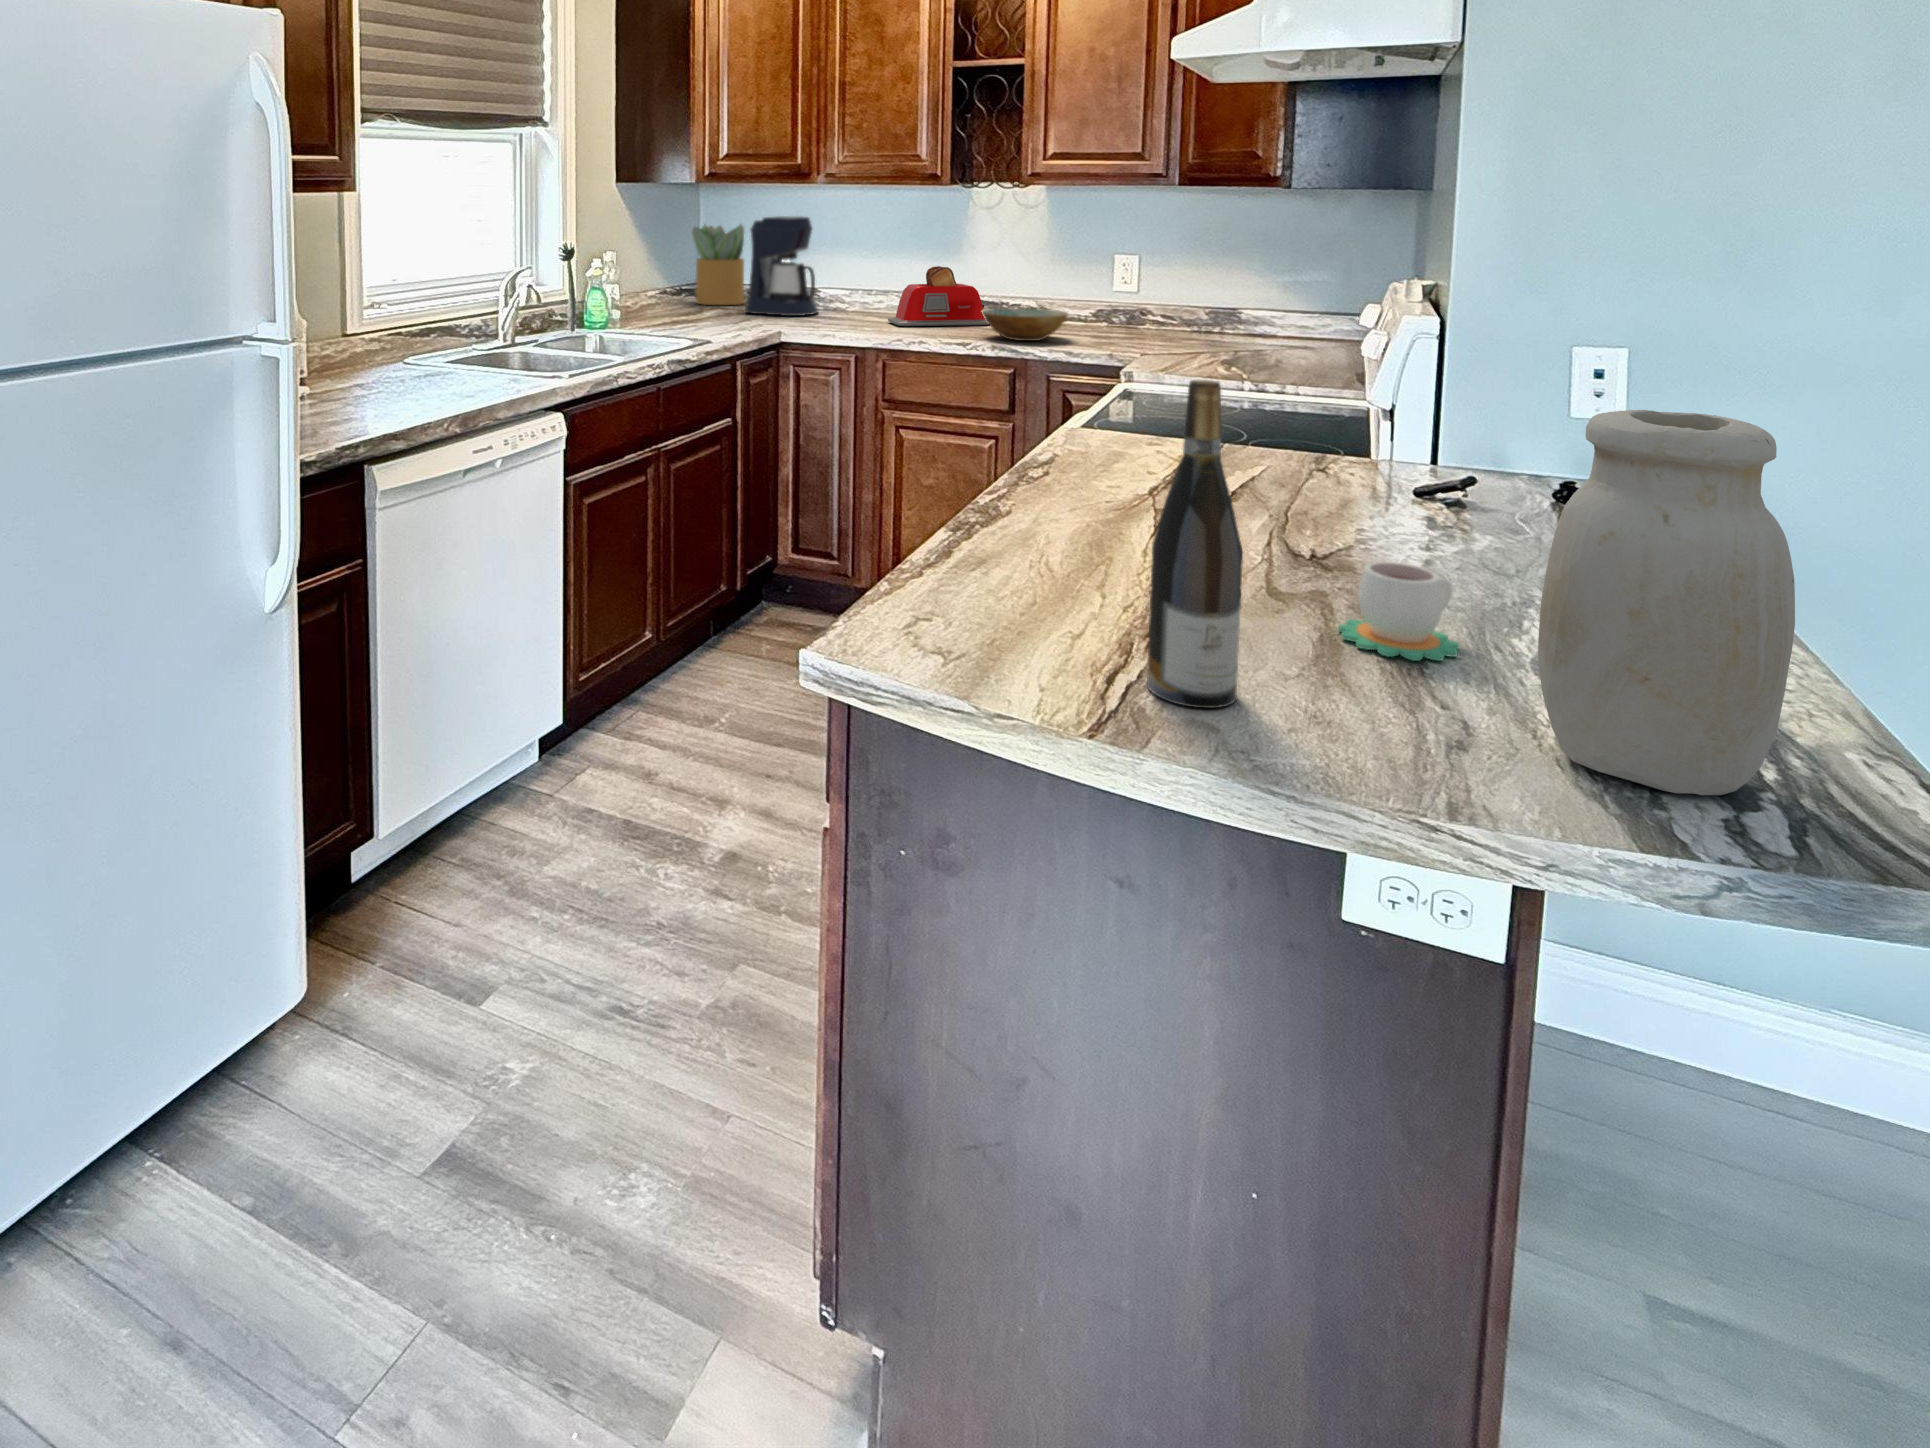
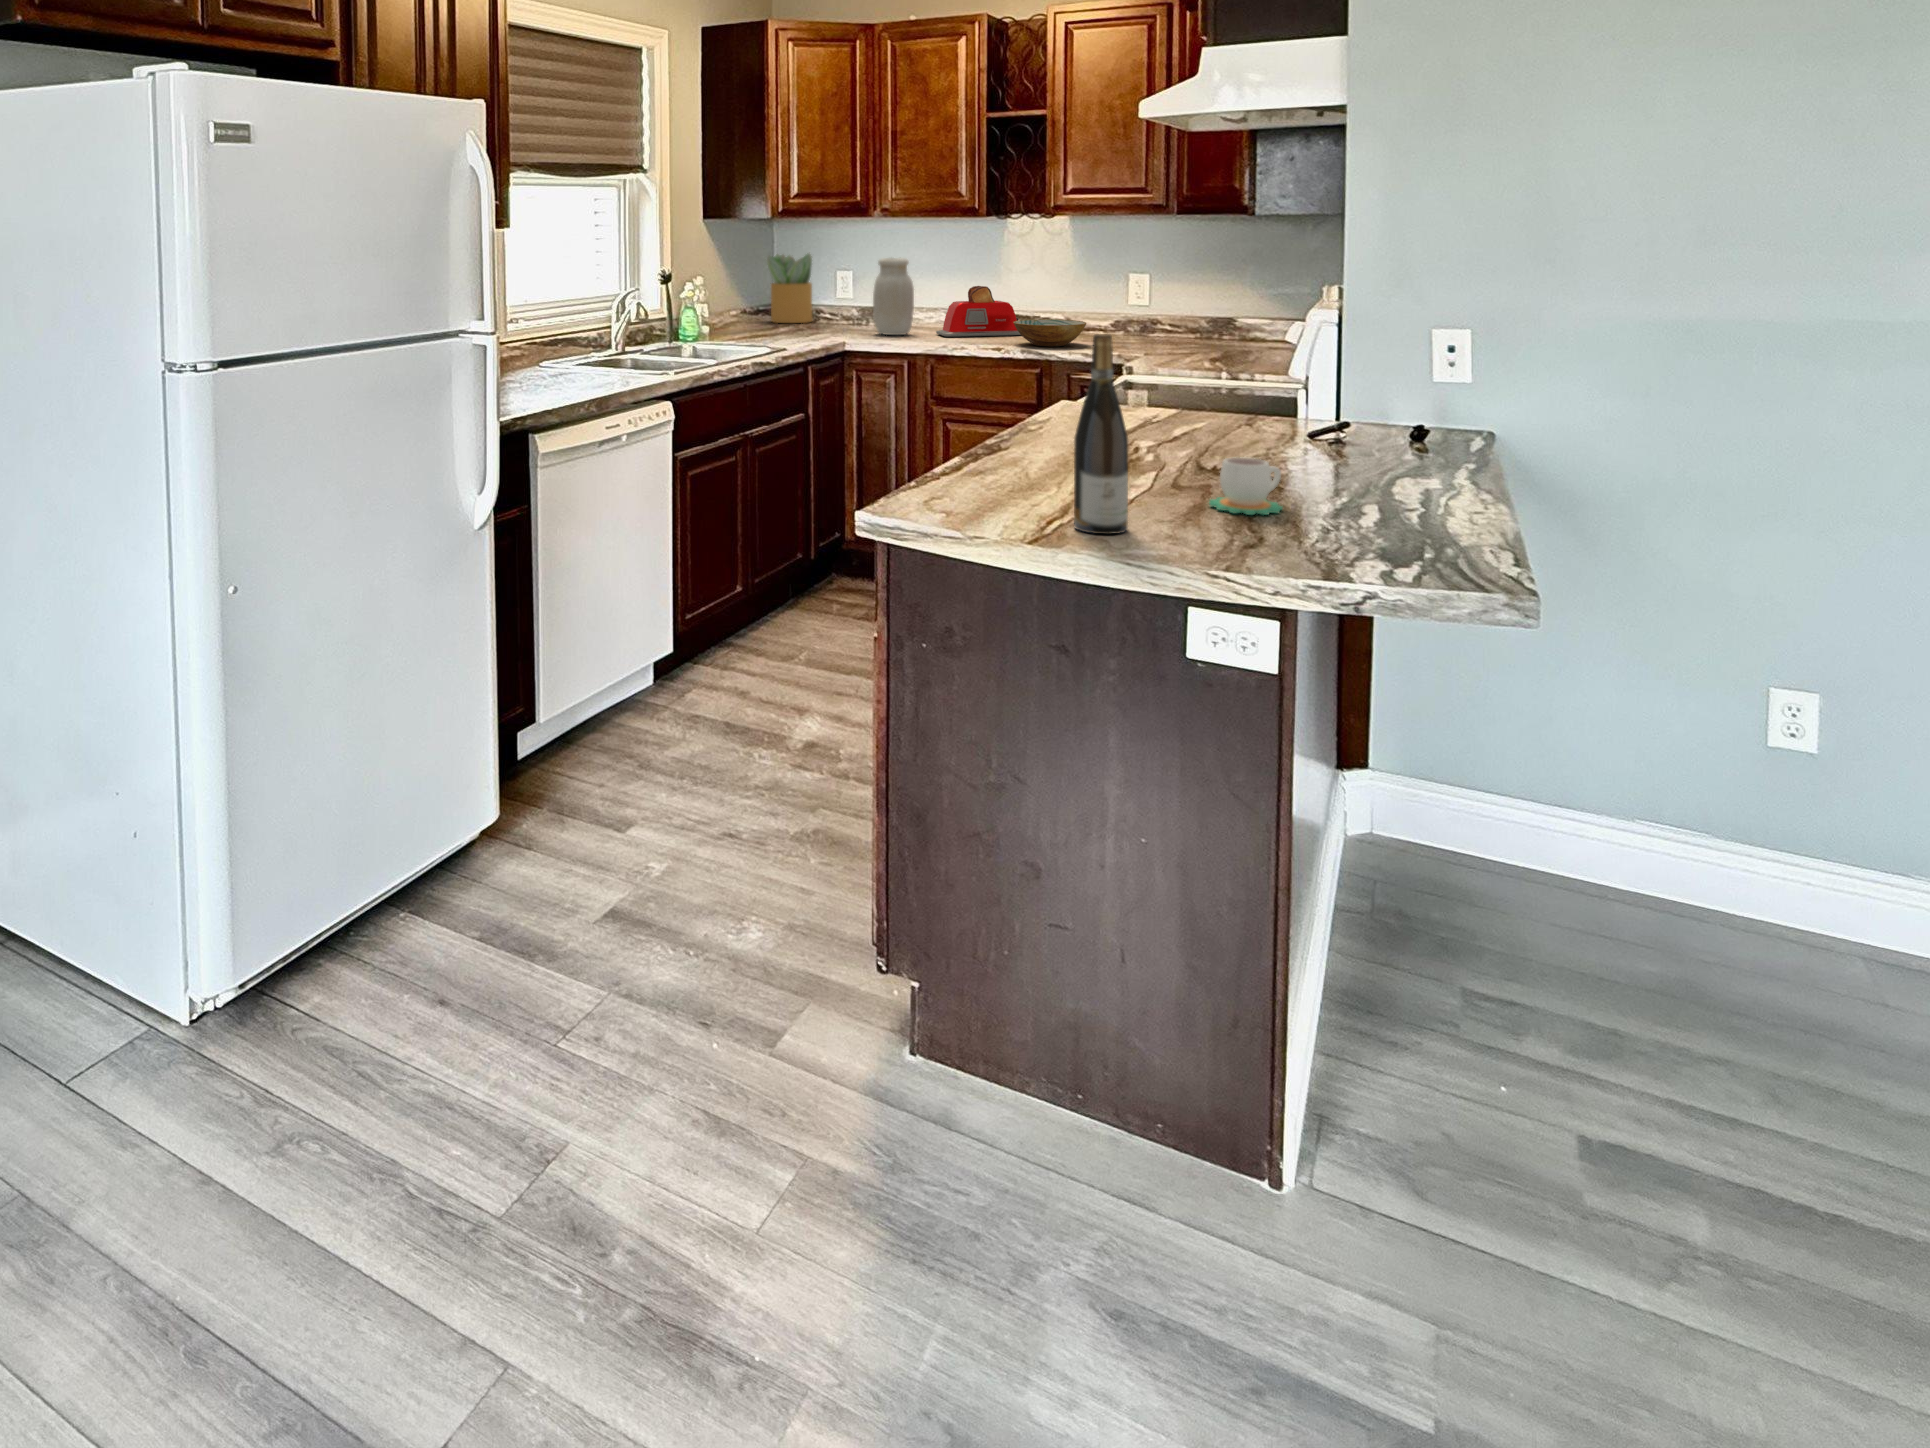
coffee maker: present [745,216,818,316] -> none [813,245,877,330]
jar: present [1538,410,1795,795] -> present [873,258,914,335]

